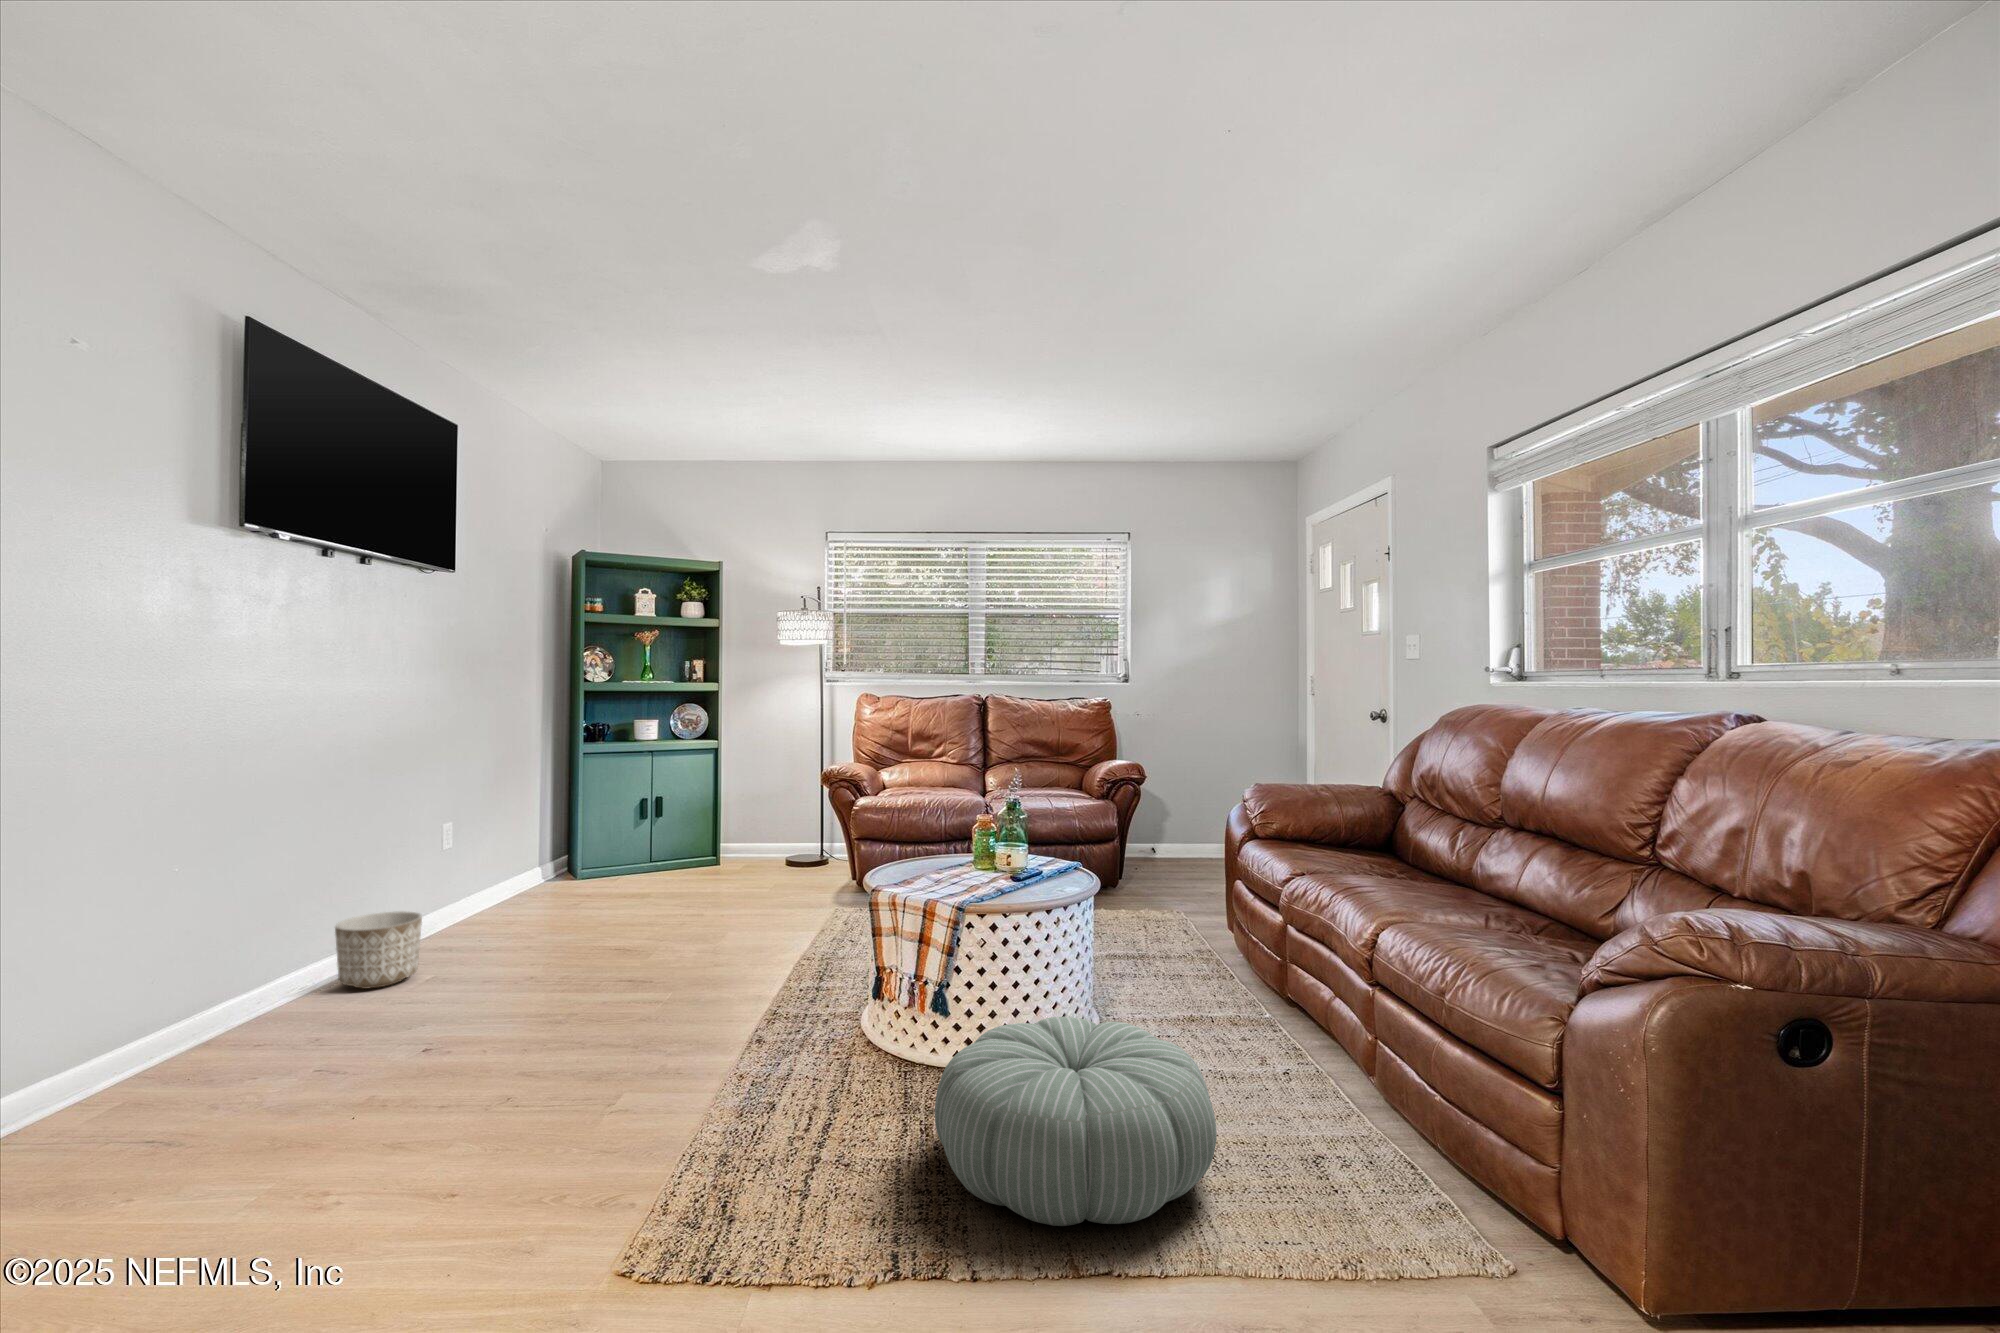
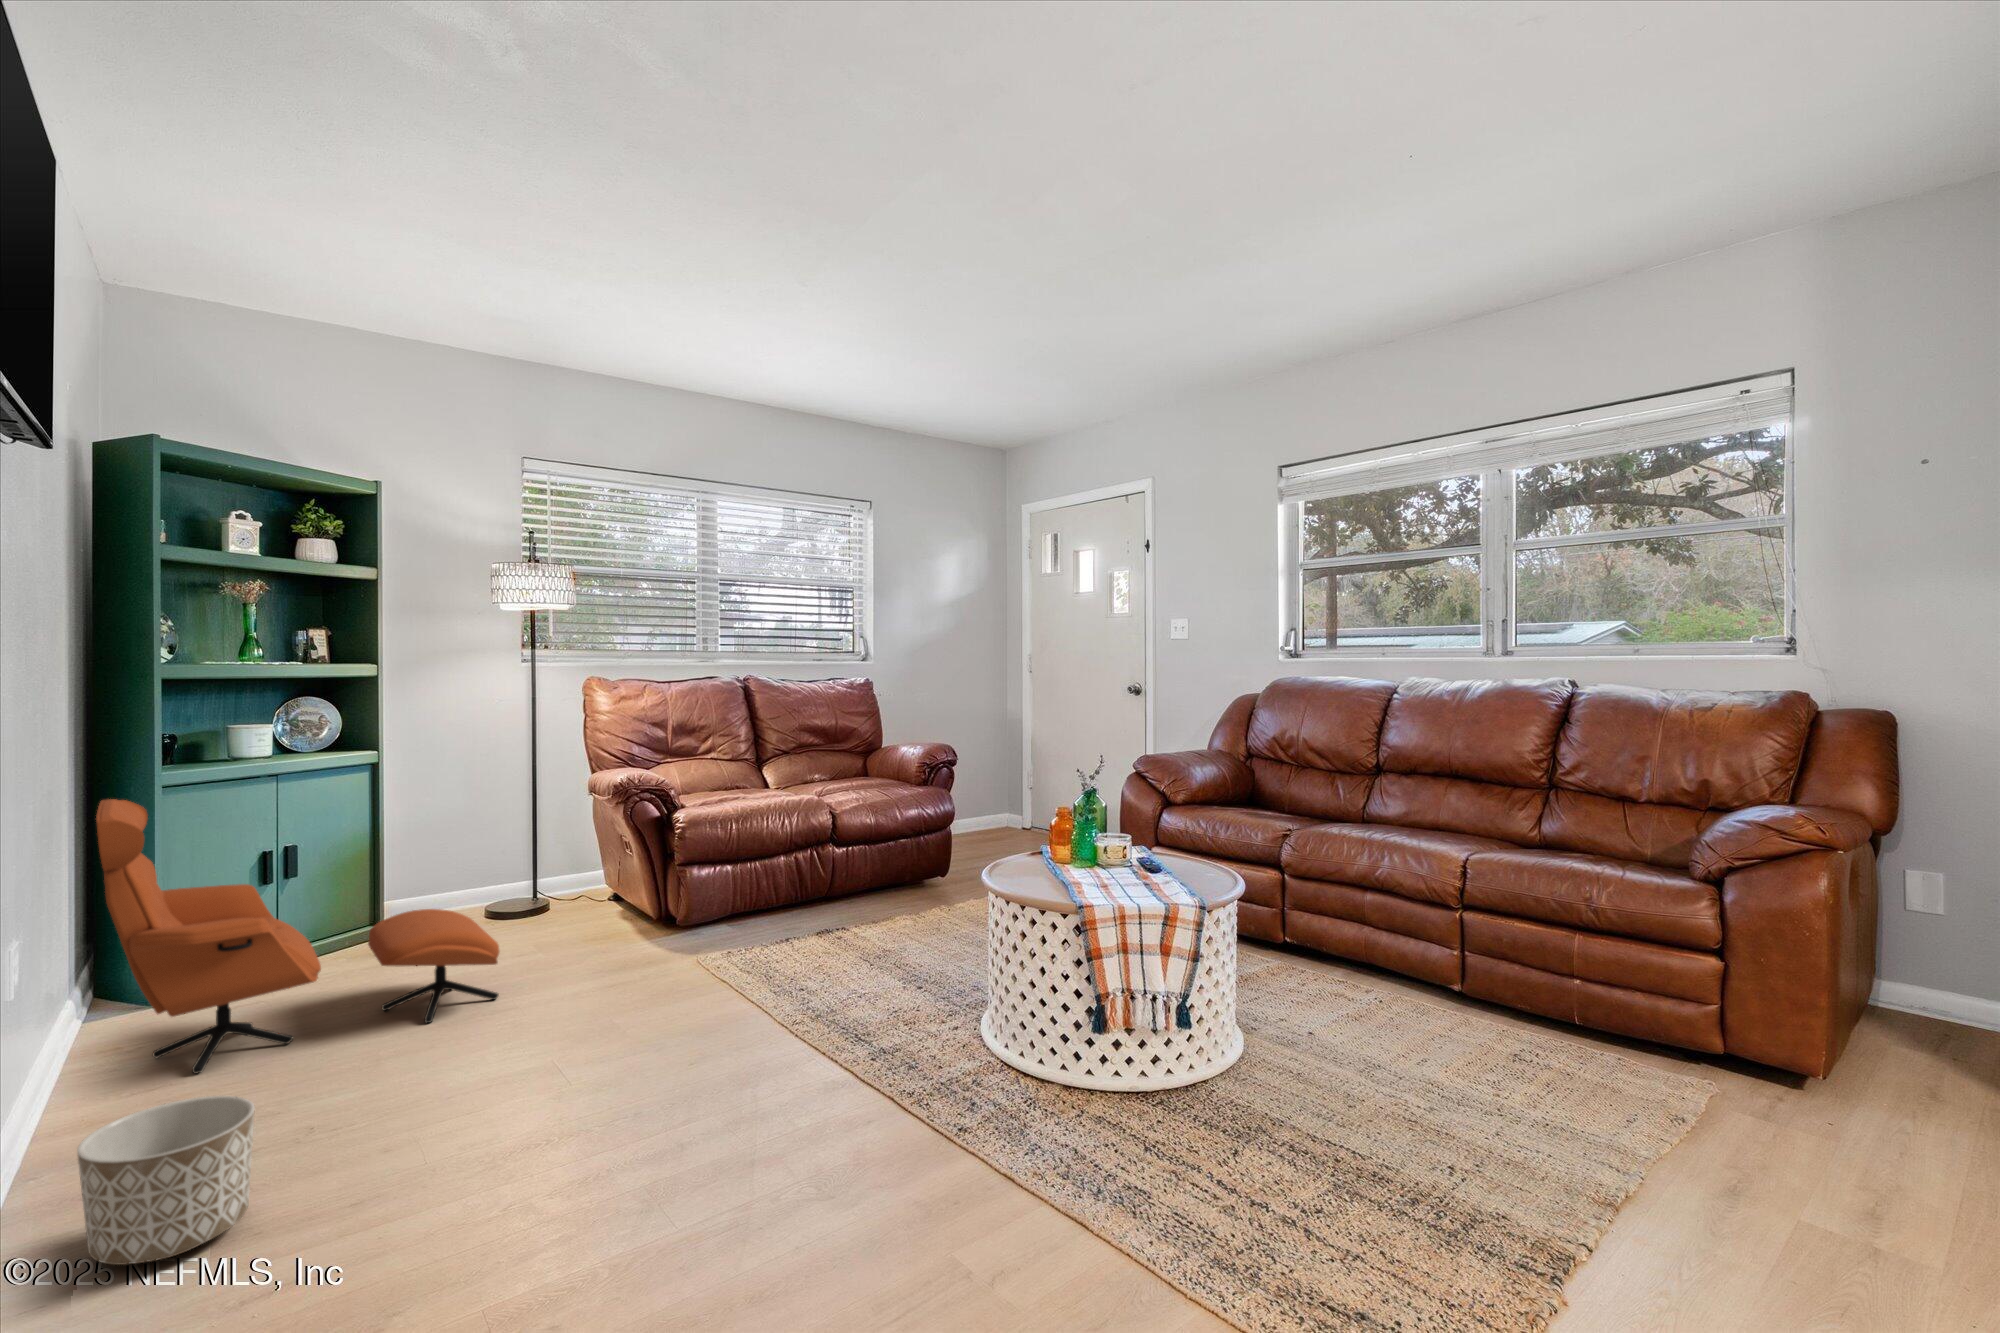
armchair: none [469,754,701,917] -> present [96,799,499,1074]
pouf: present [935,1017,1217,1226] -> none [1329,987,1615,1173]

